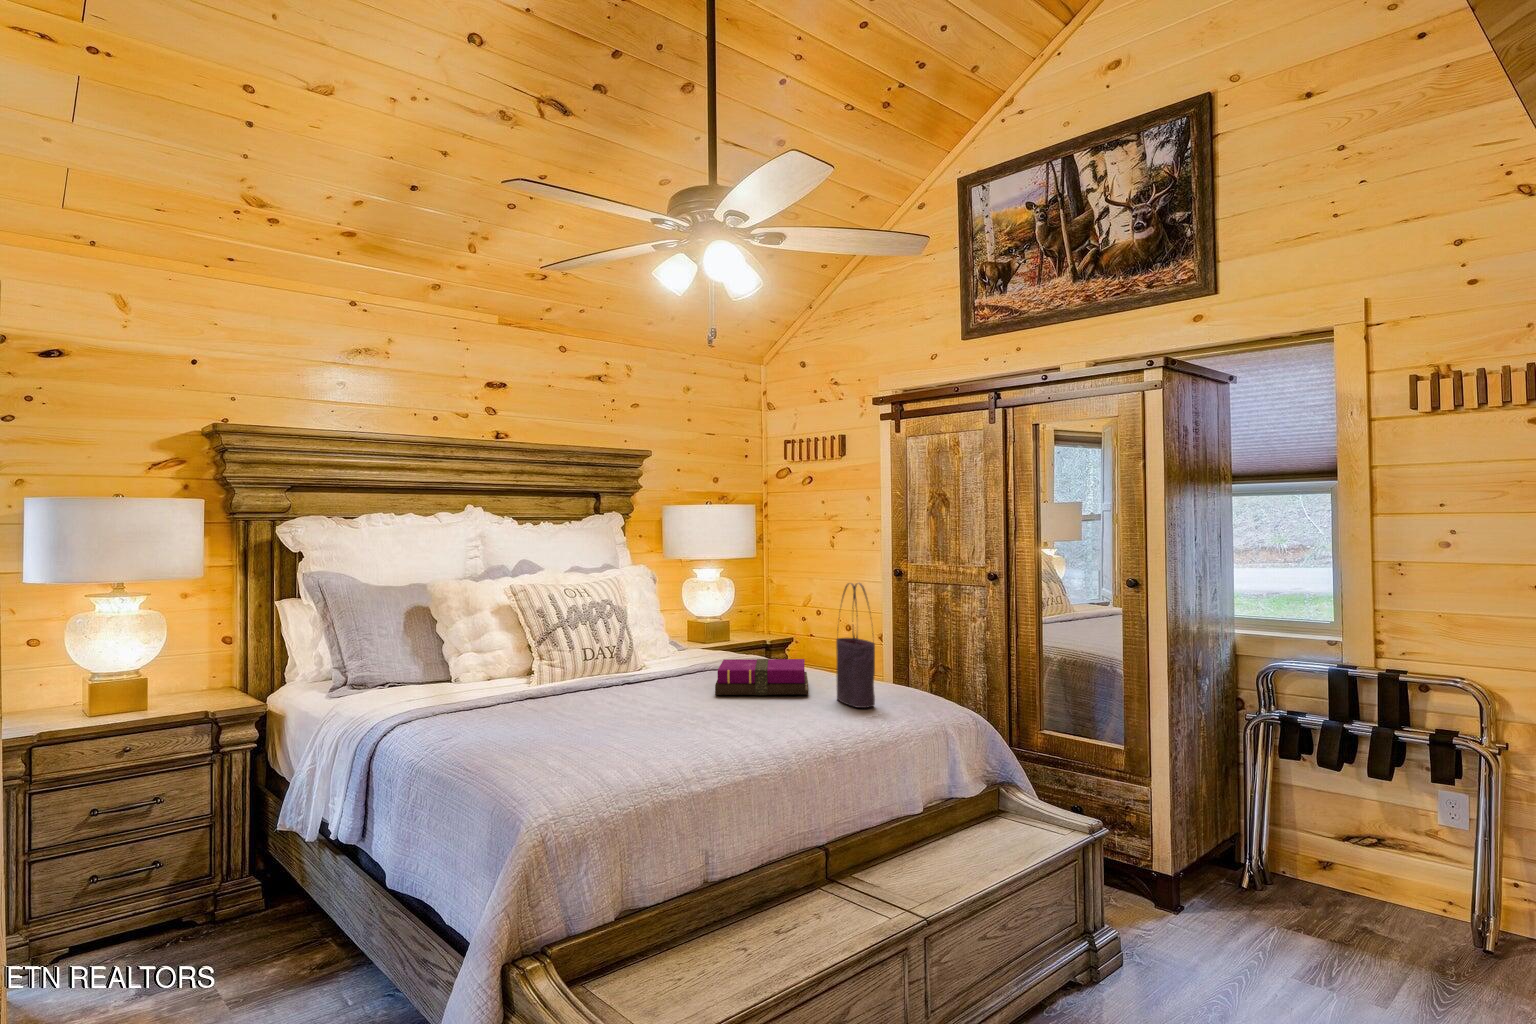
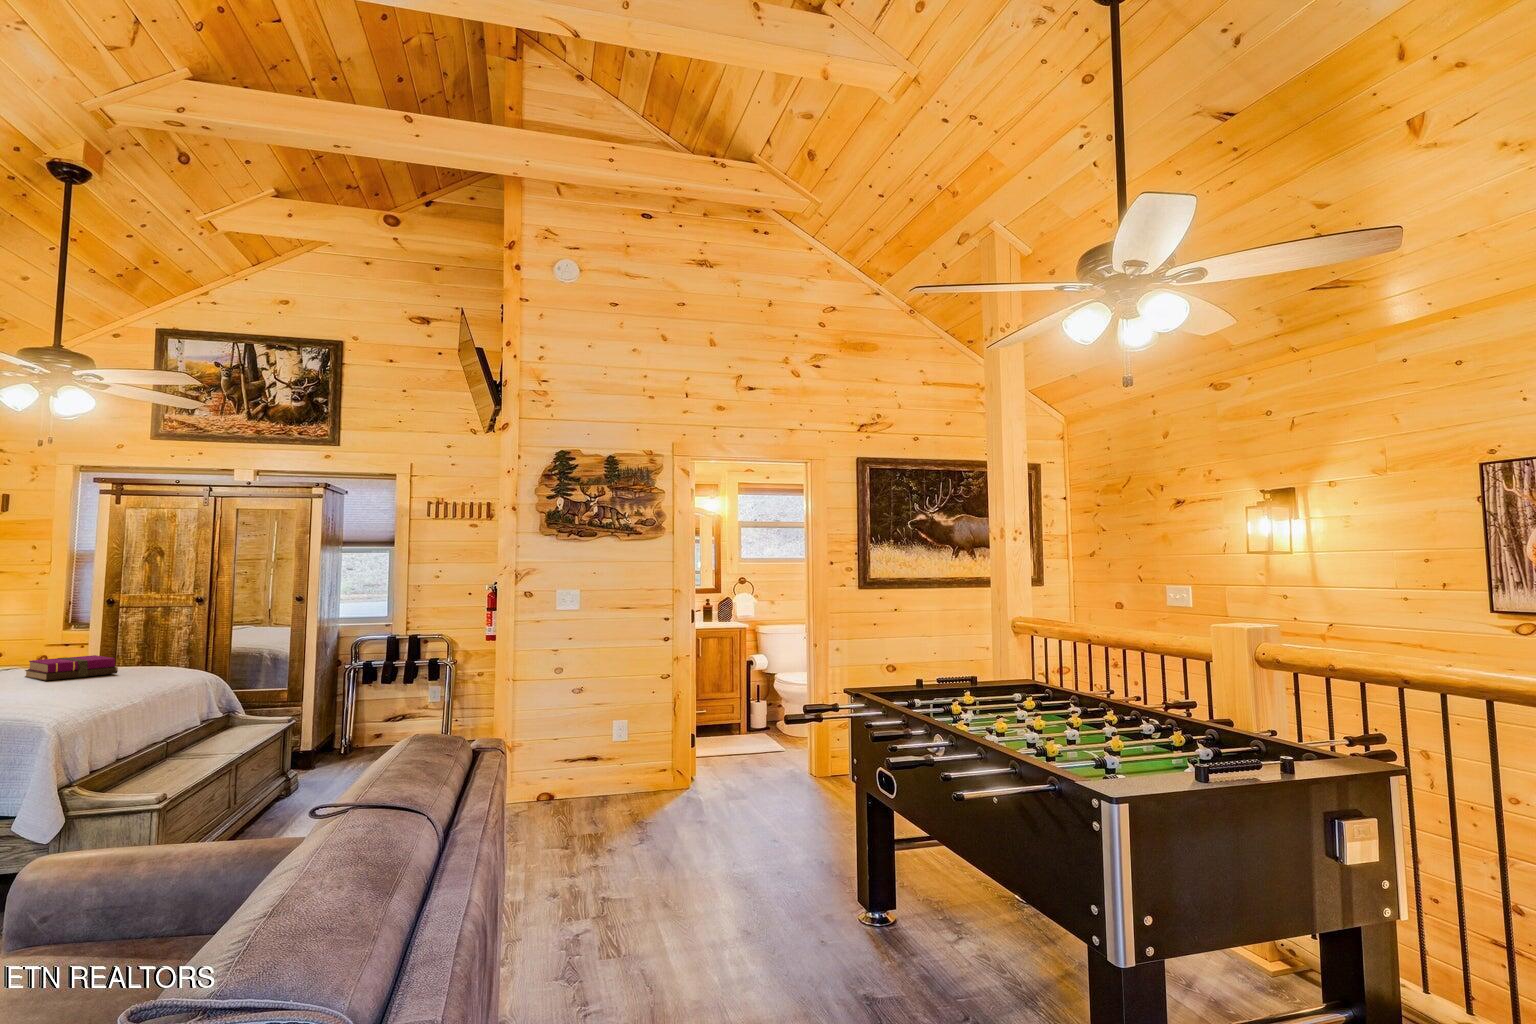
tote bag: present [836,583,875,708] -> none [140,602,177,674]

